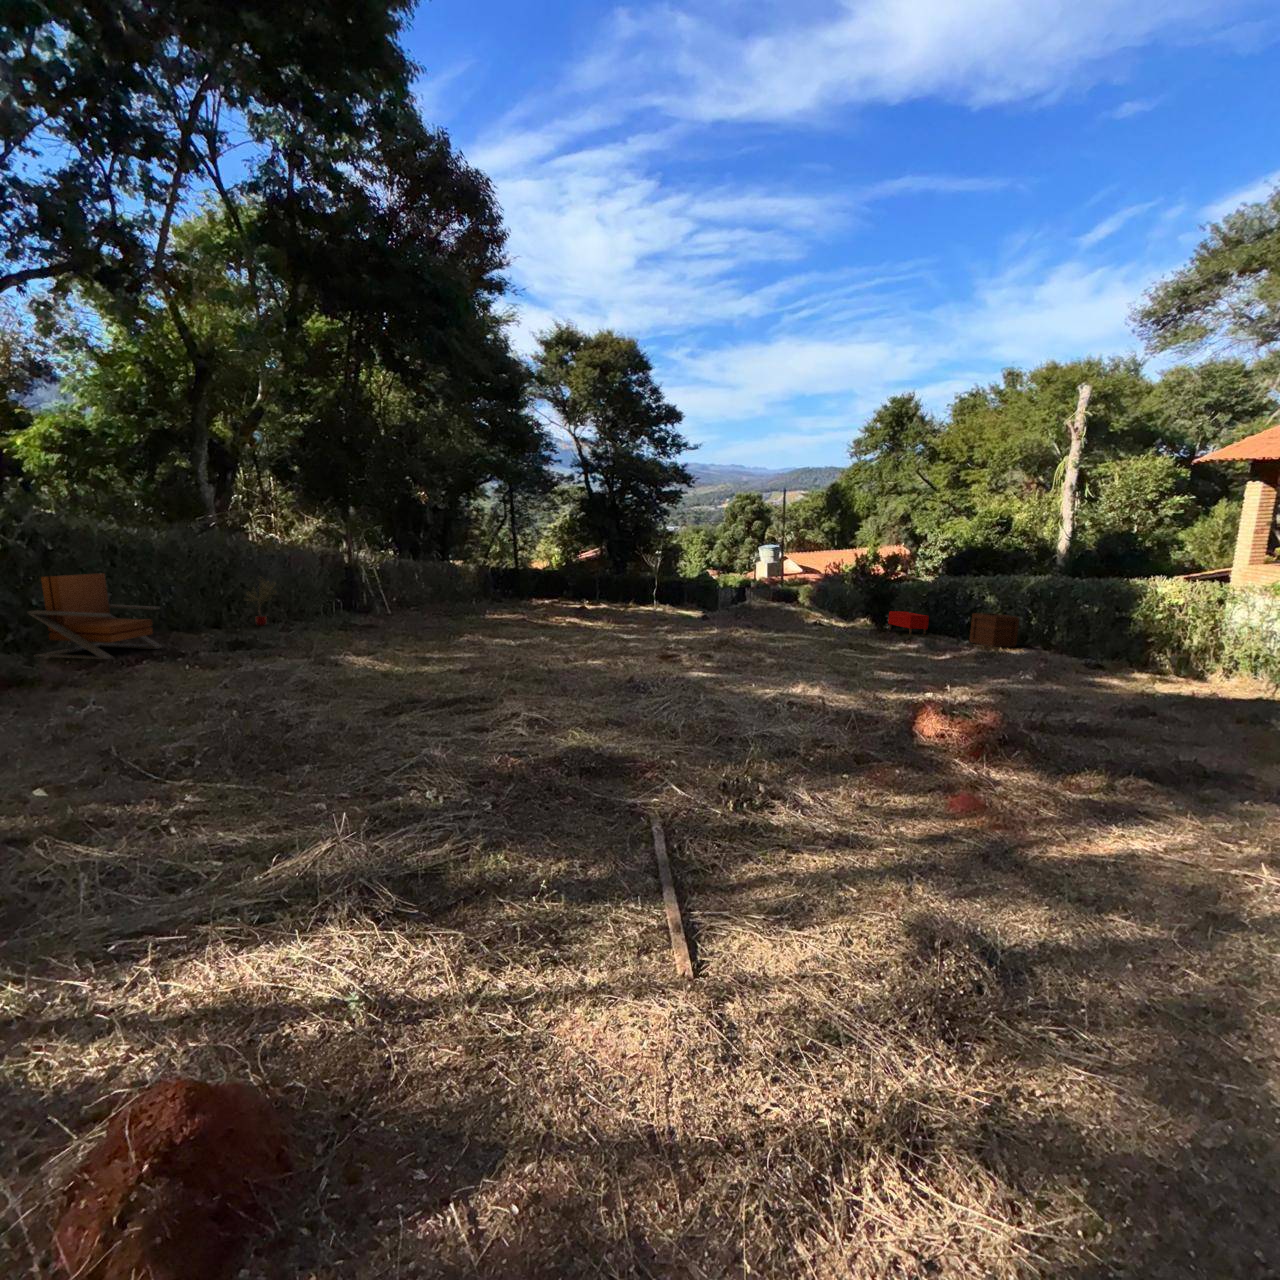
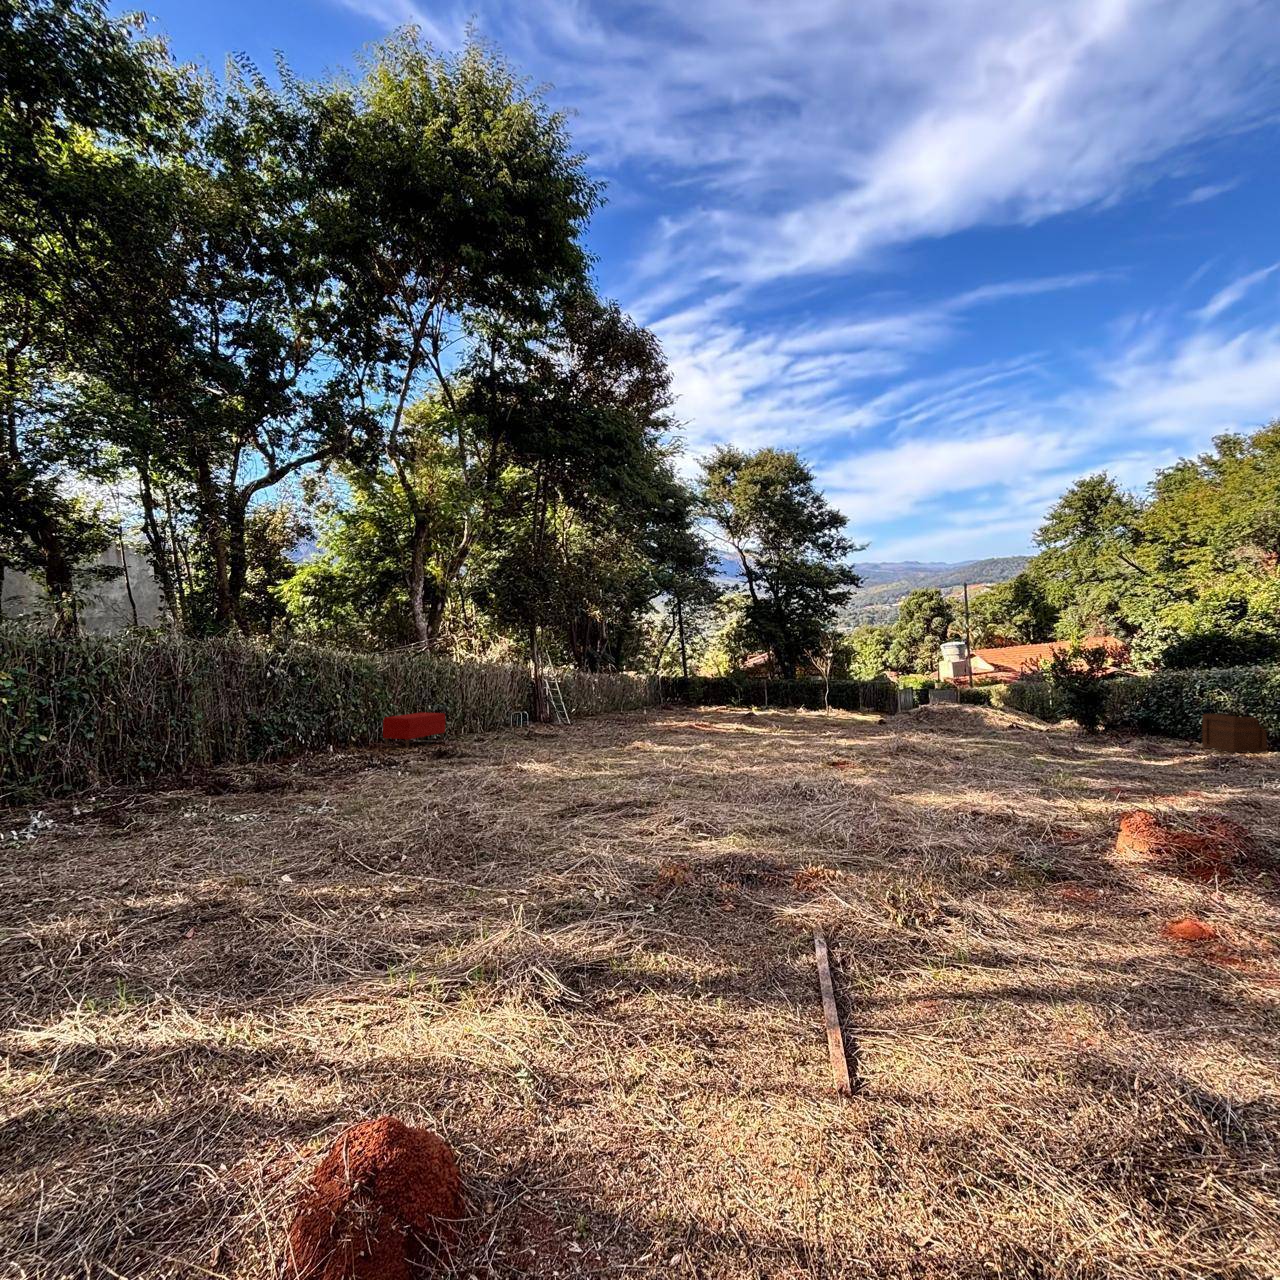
lounge chair: present [28,573,162,659] -> none [281,694,379,769]
potted tree: present [244,577,276,626] -> none [444,692,473,737]
bench: present [888,611,929,635] -> present [383,712,445,748]

